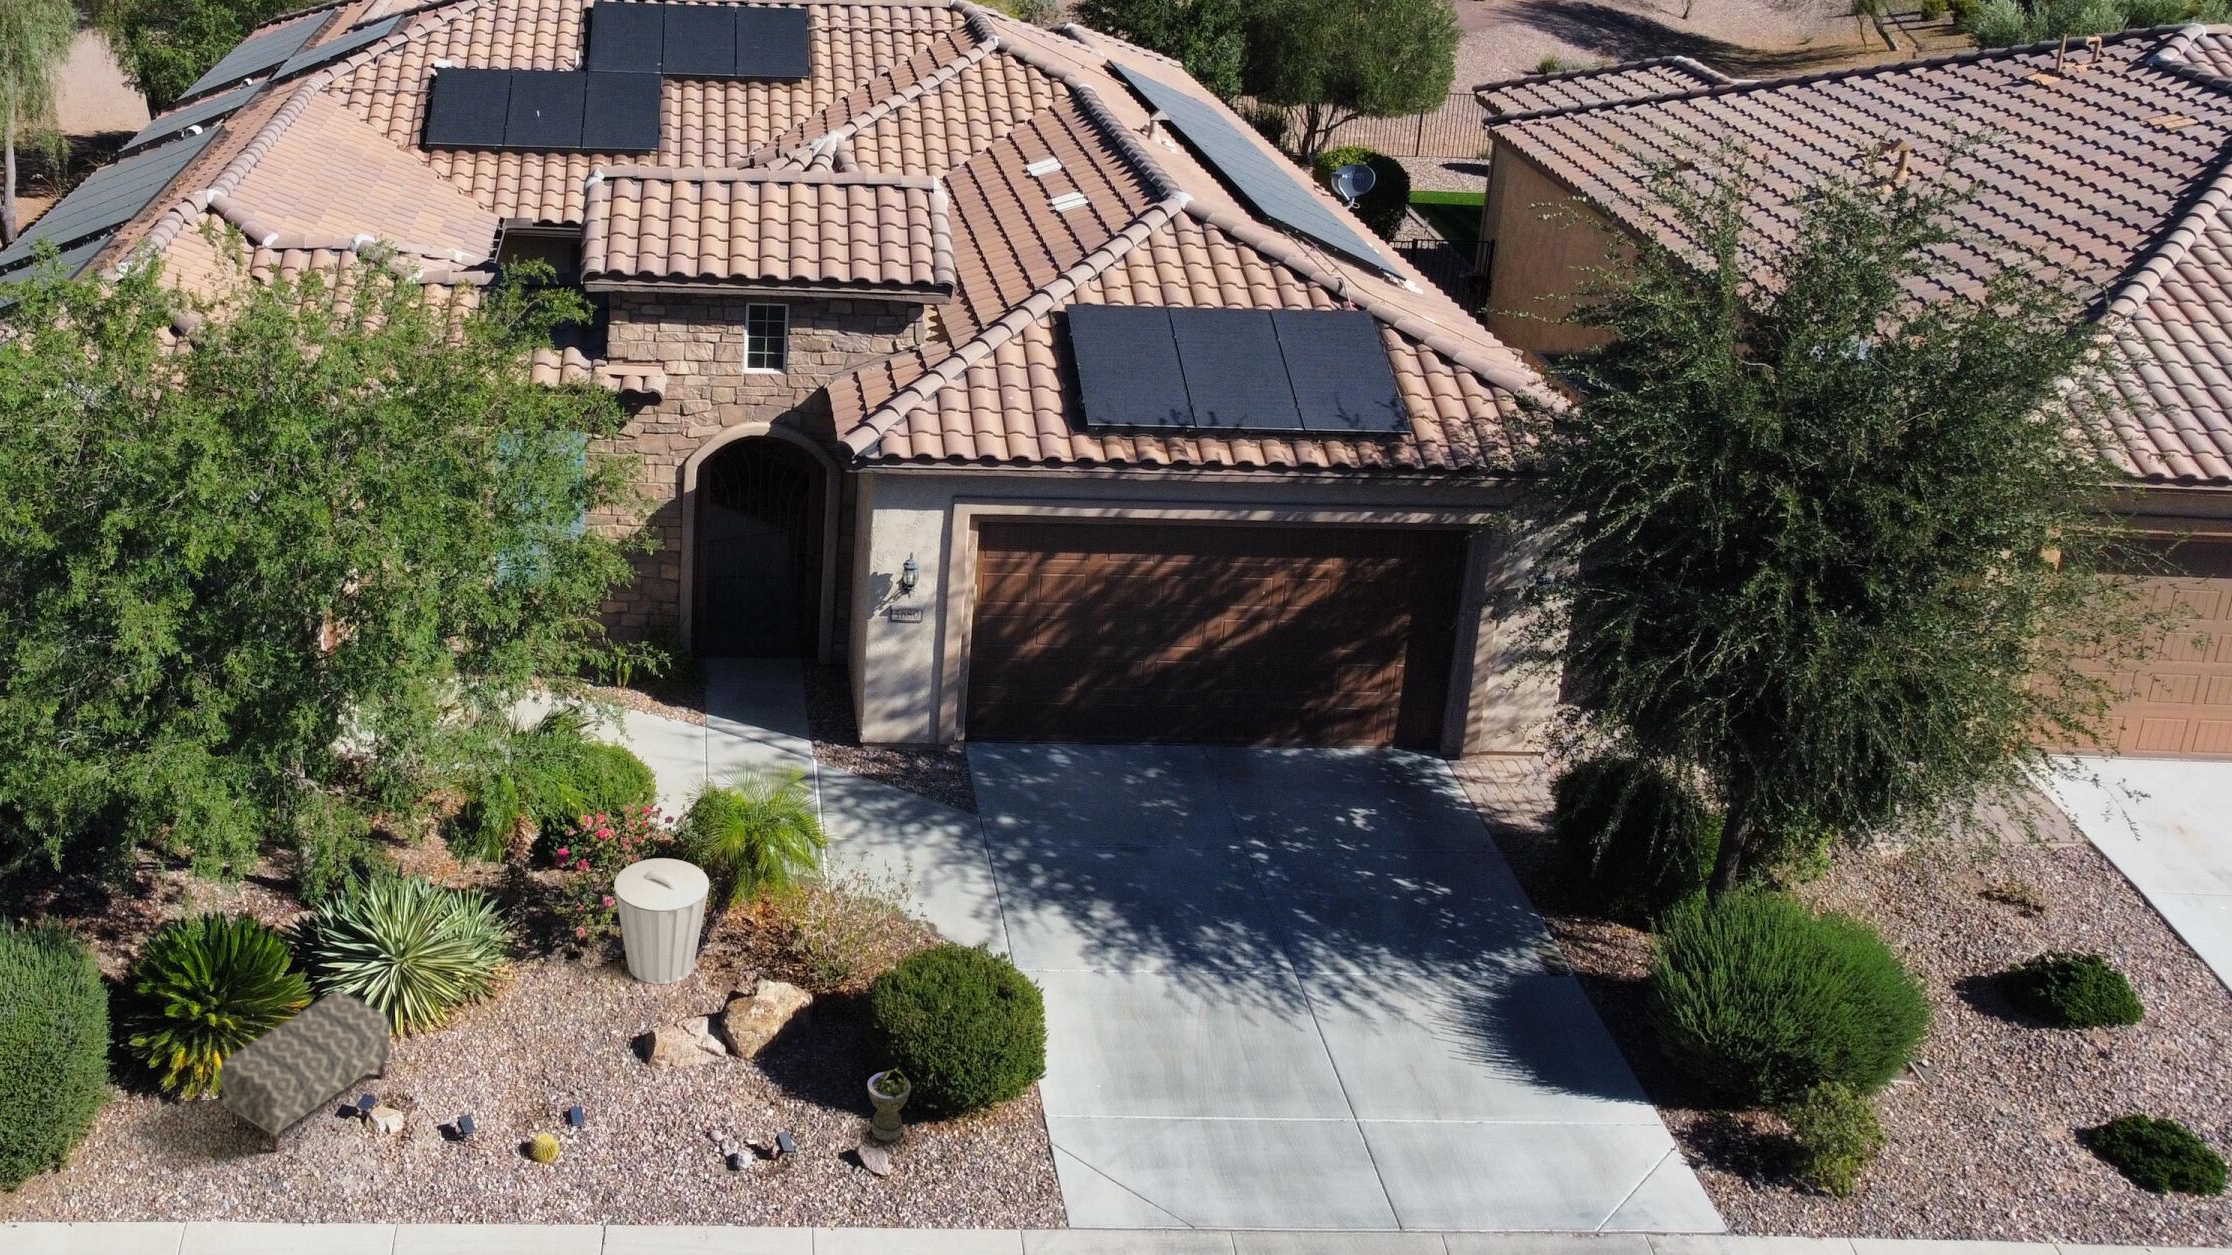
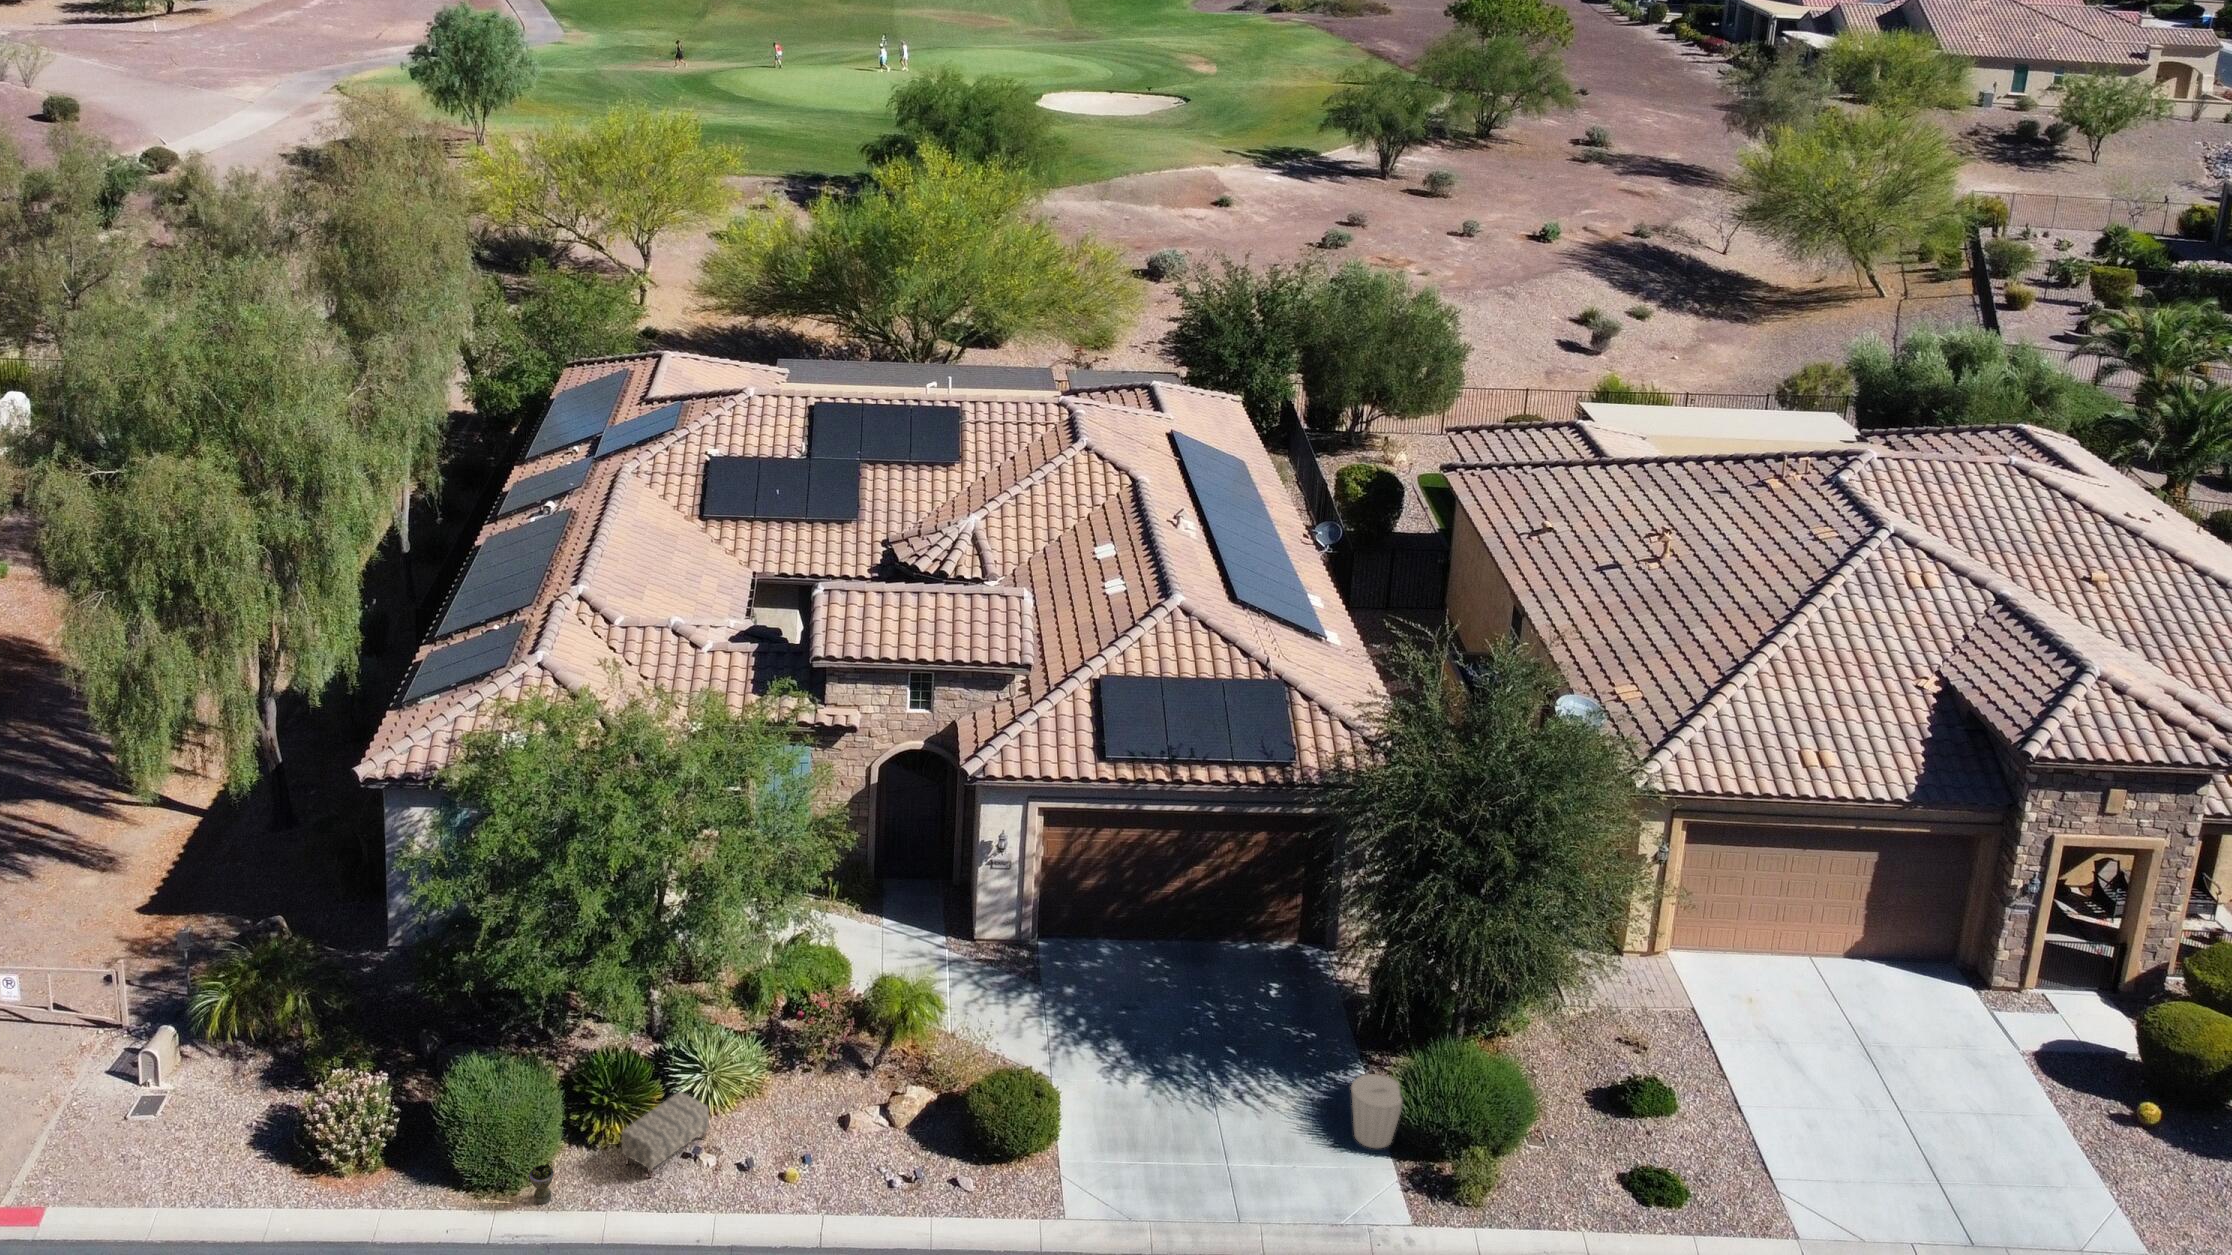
trash can: present [614,858,709,984] -> present [1351,1074,1402,1148]
planter: present [867,1067,911,1142] -> present [529,1162,554,1205]

